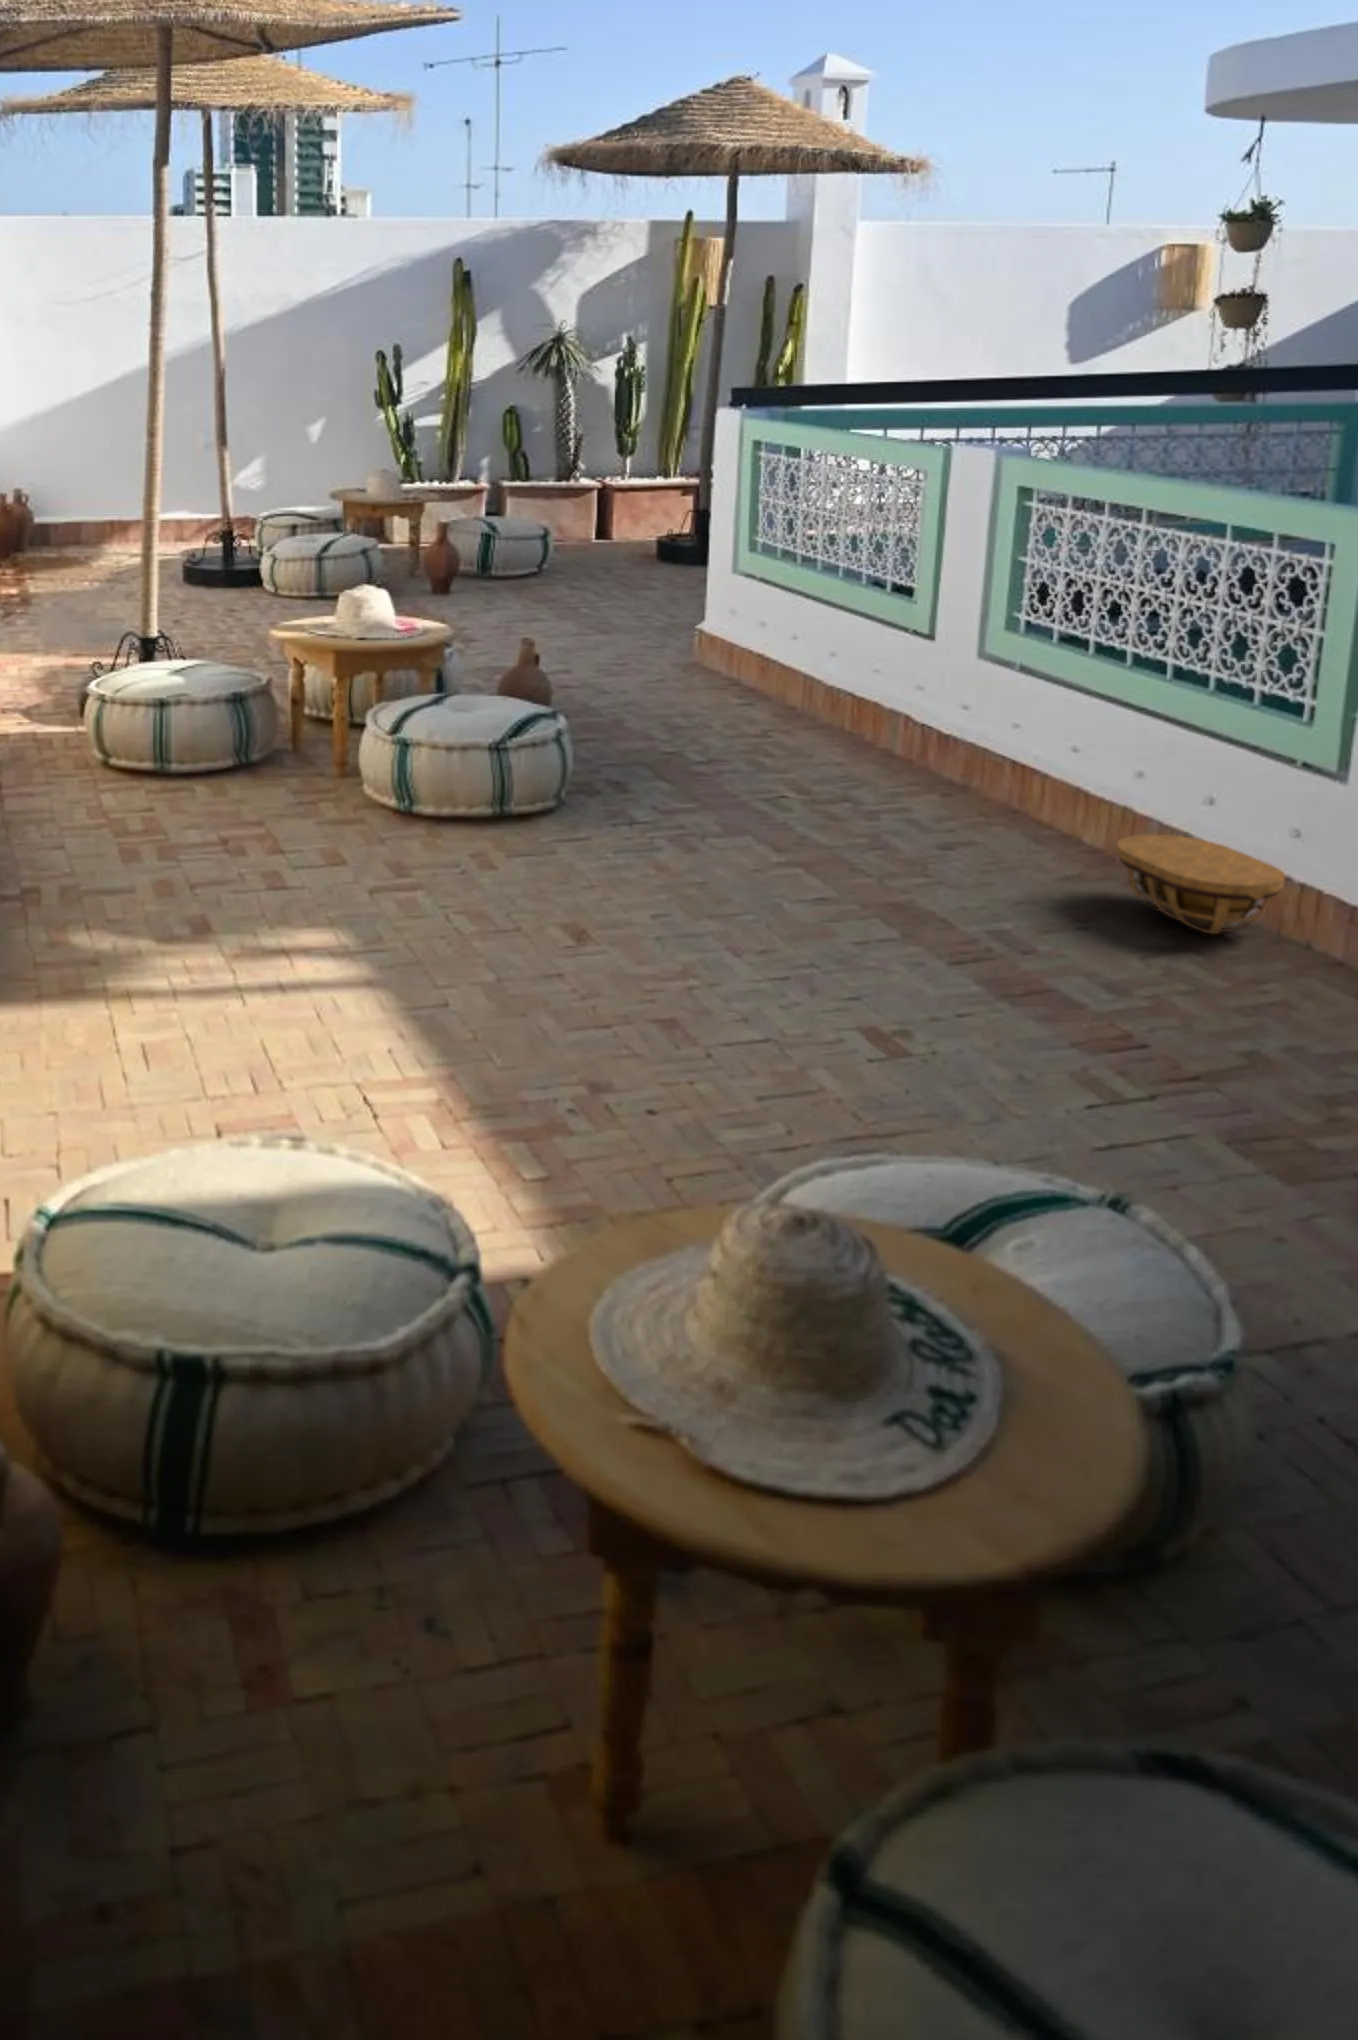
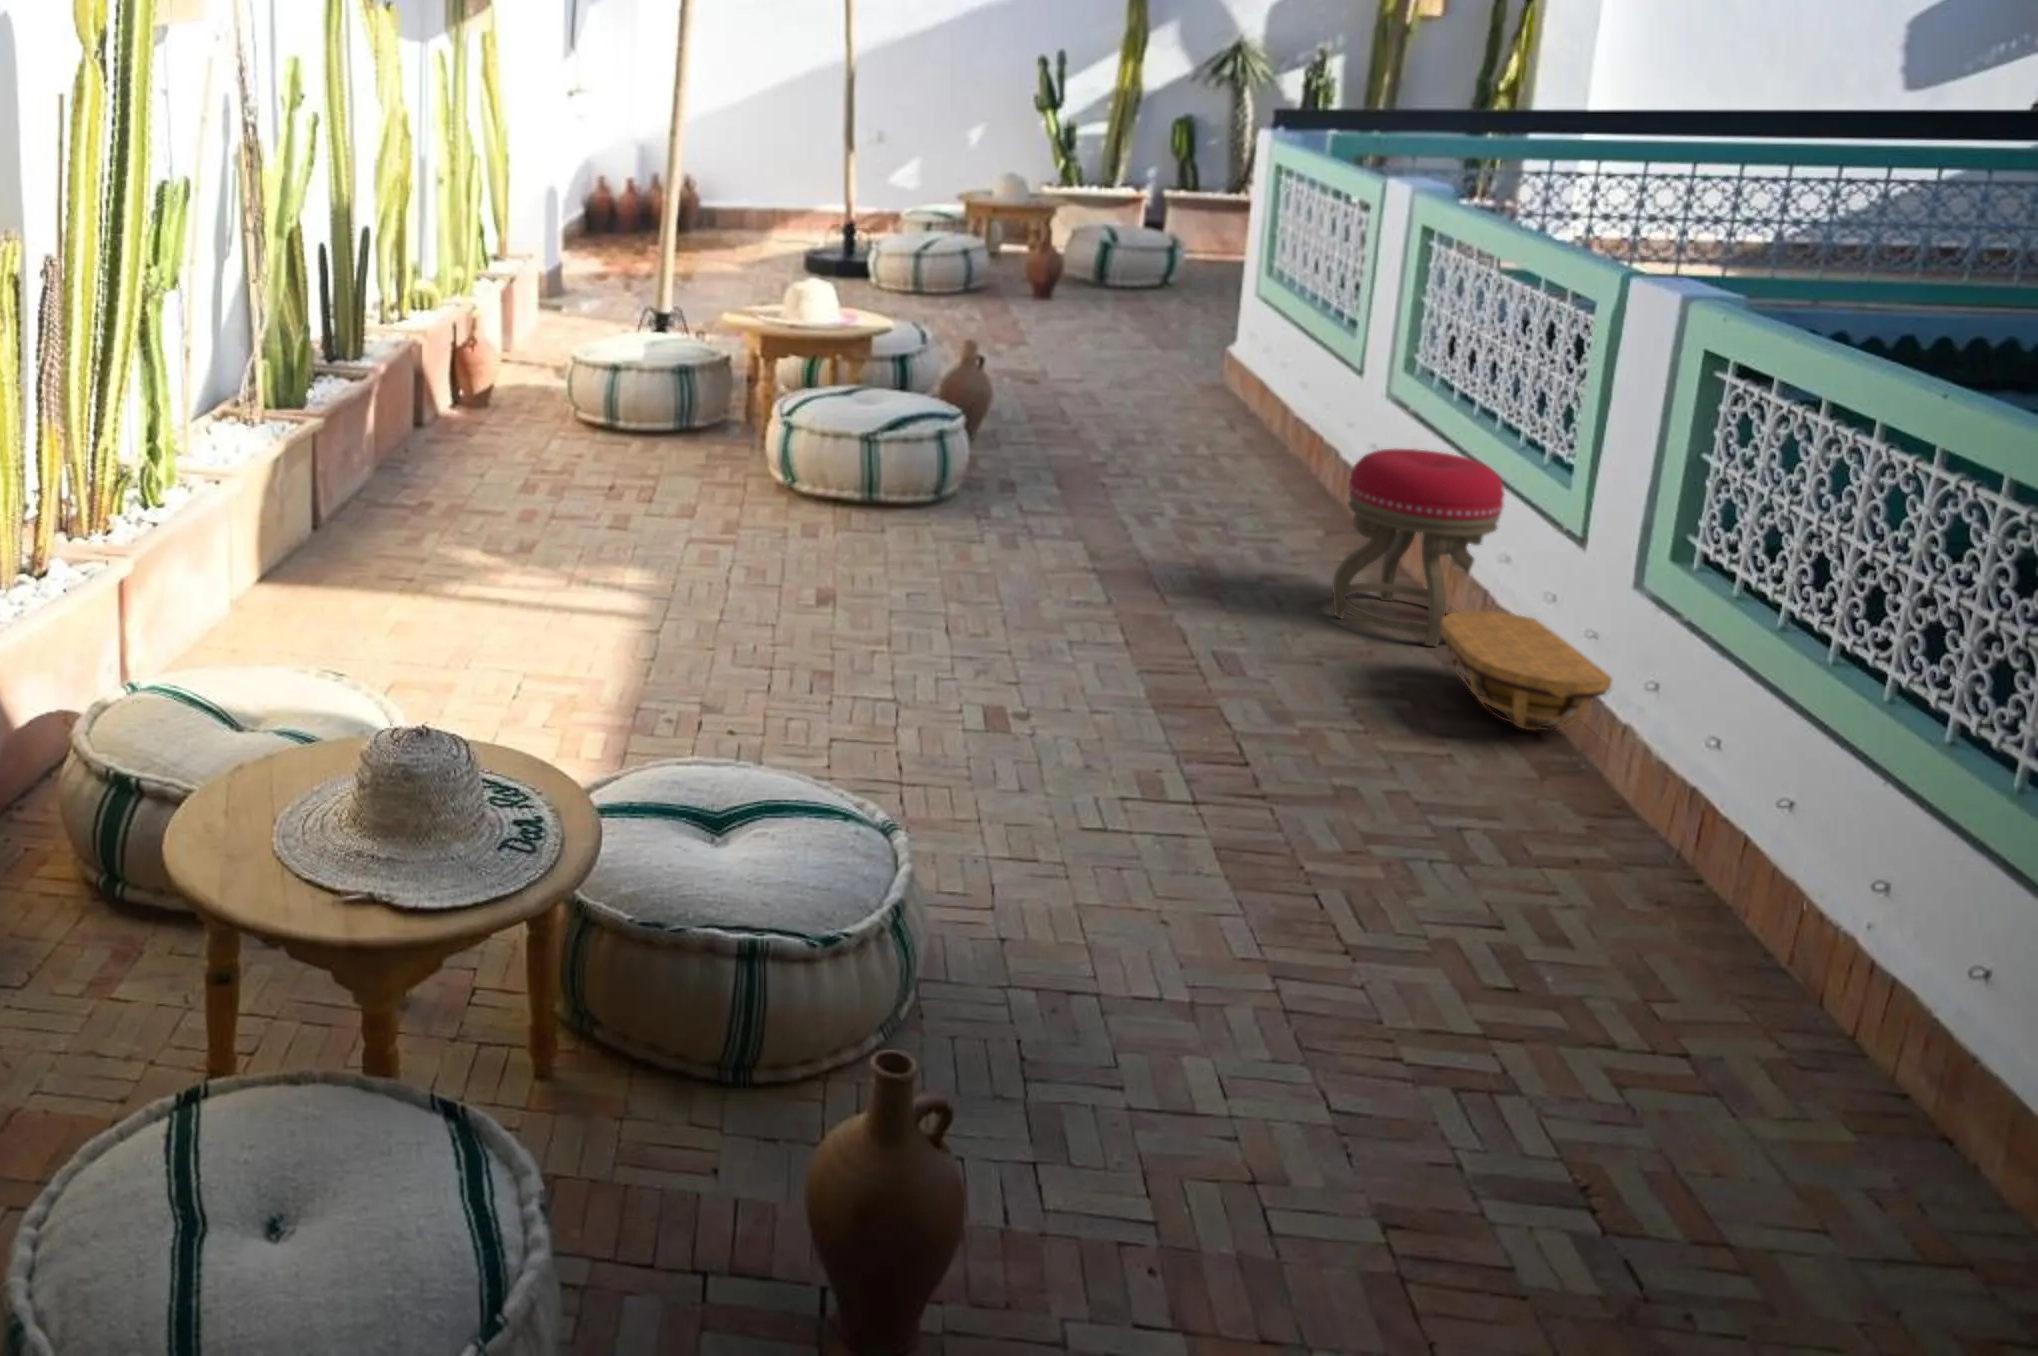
stool: none [974,698,1116,875] -> present [1333,449,1504,646]

